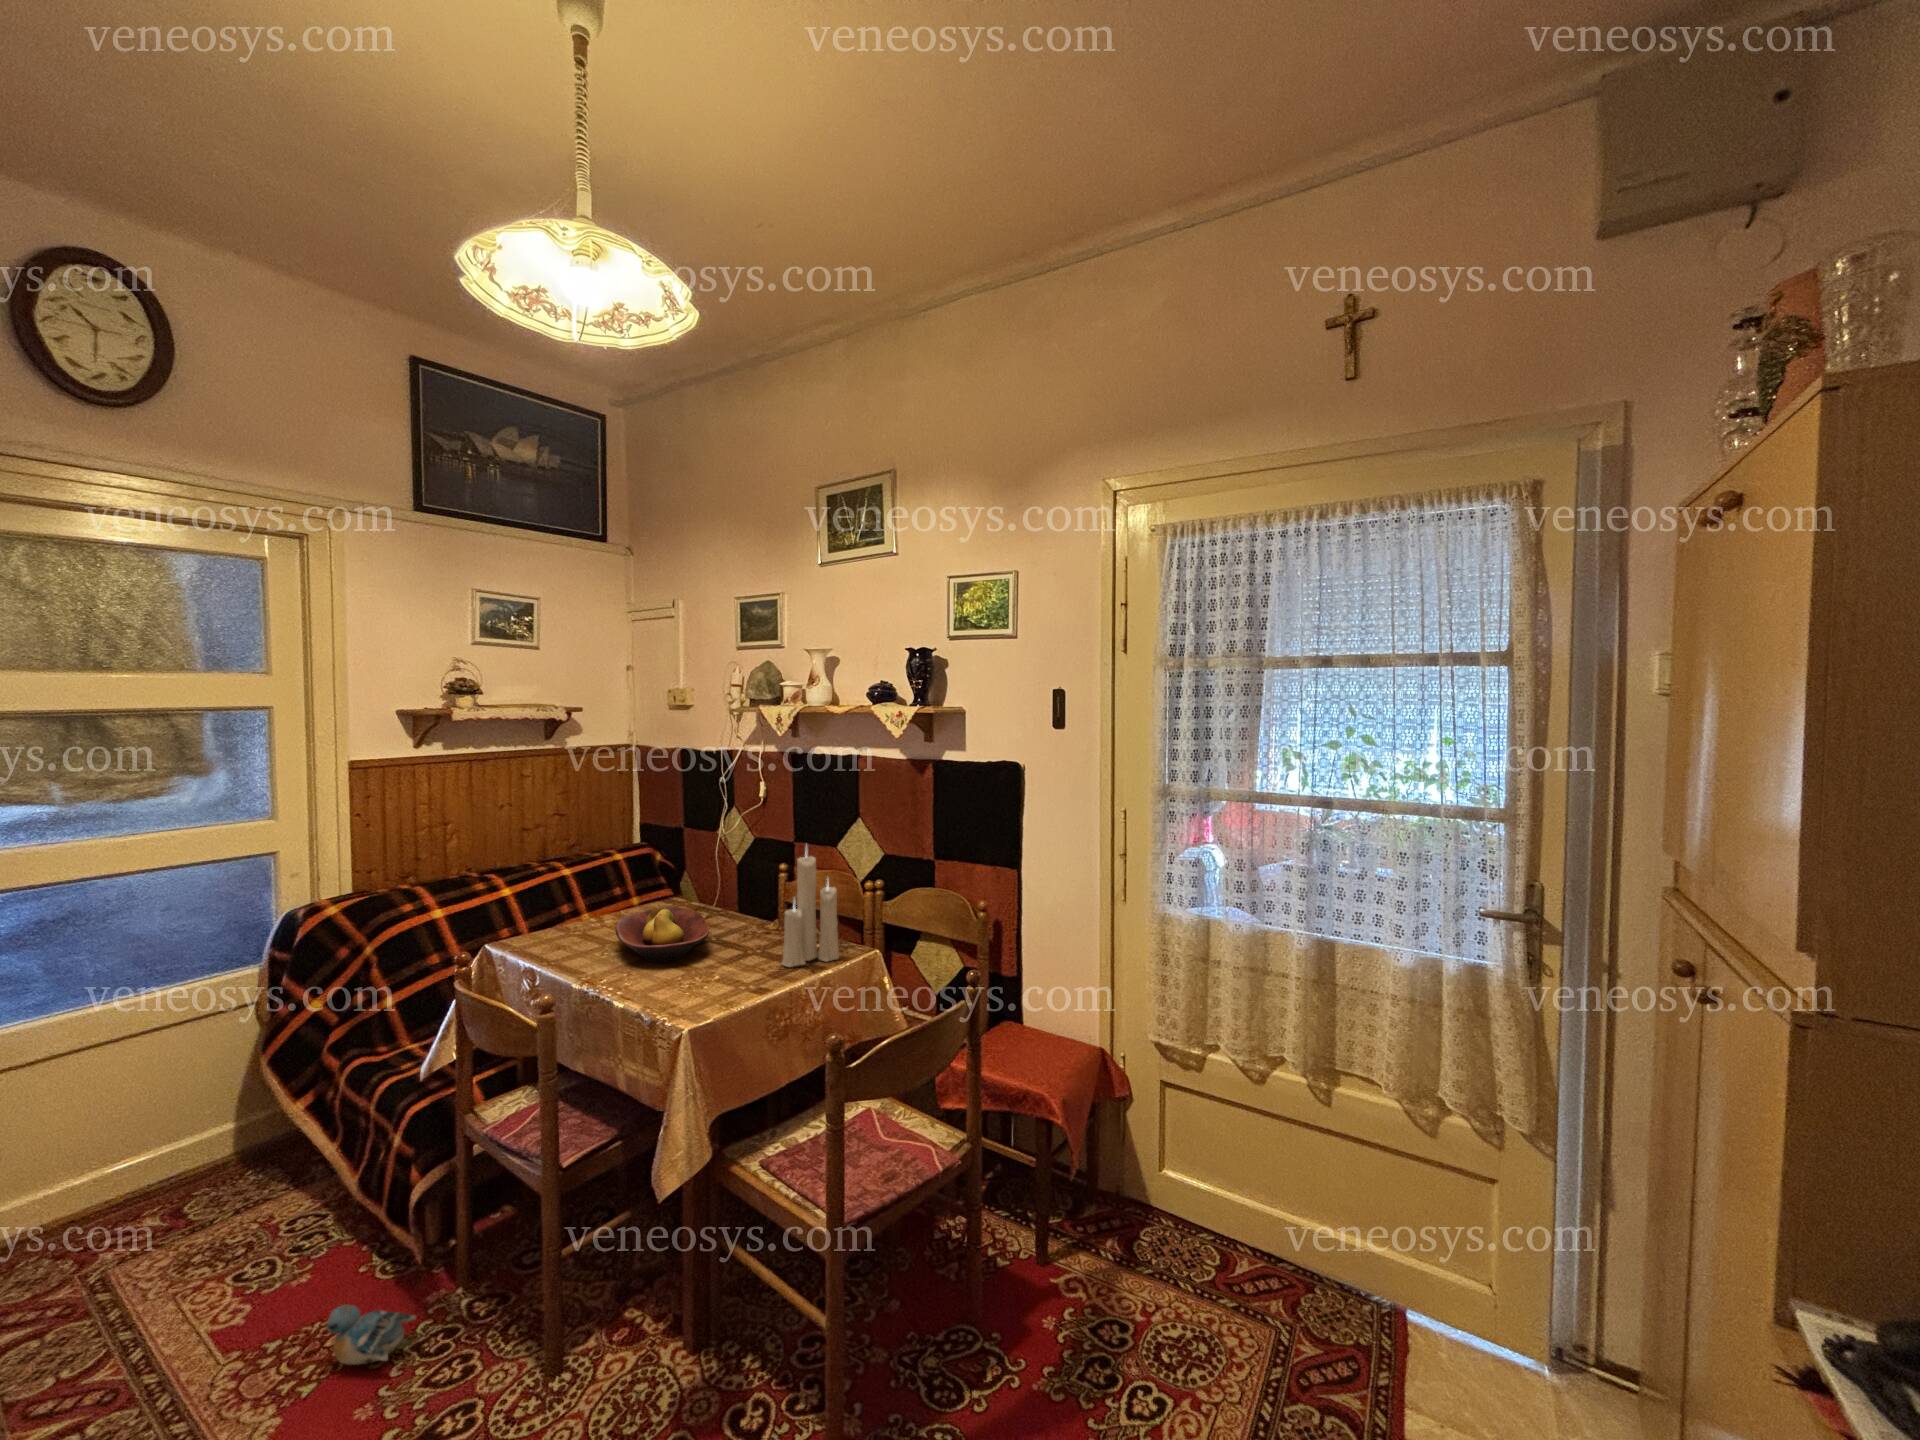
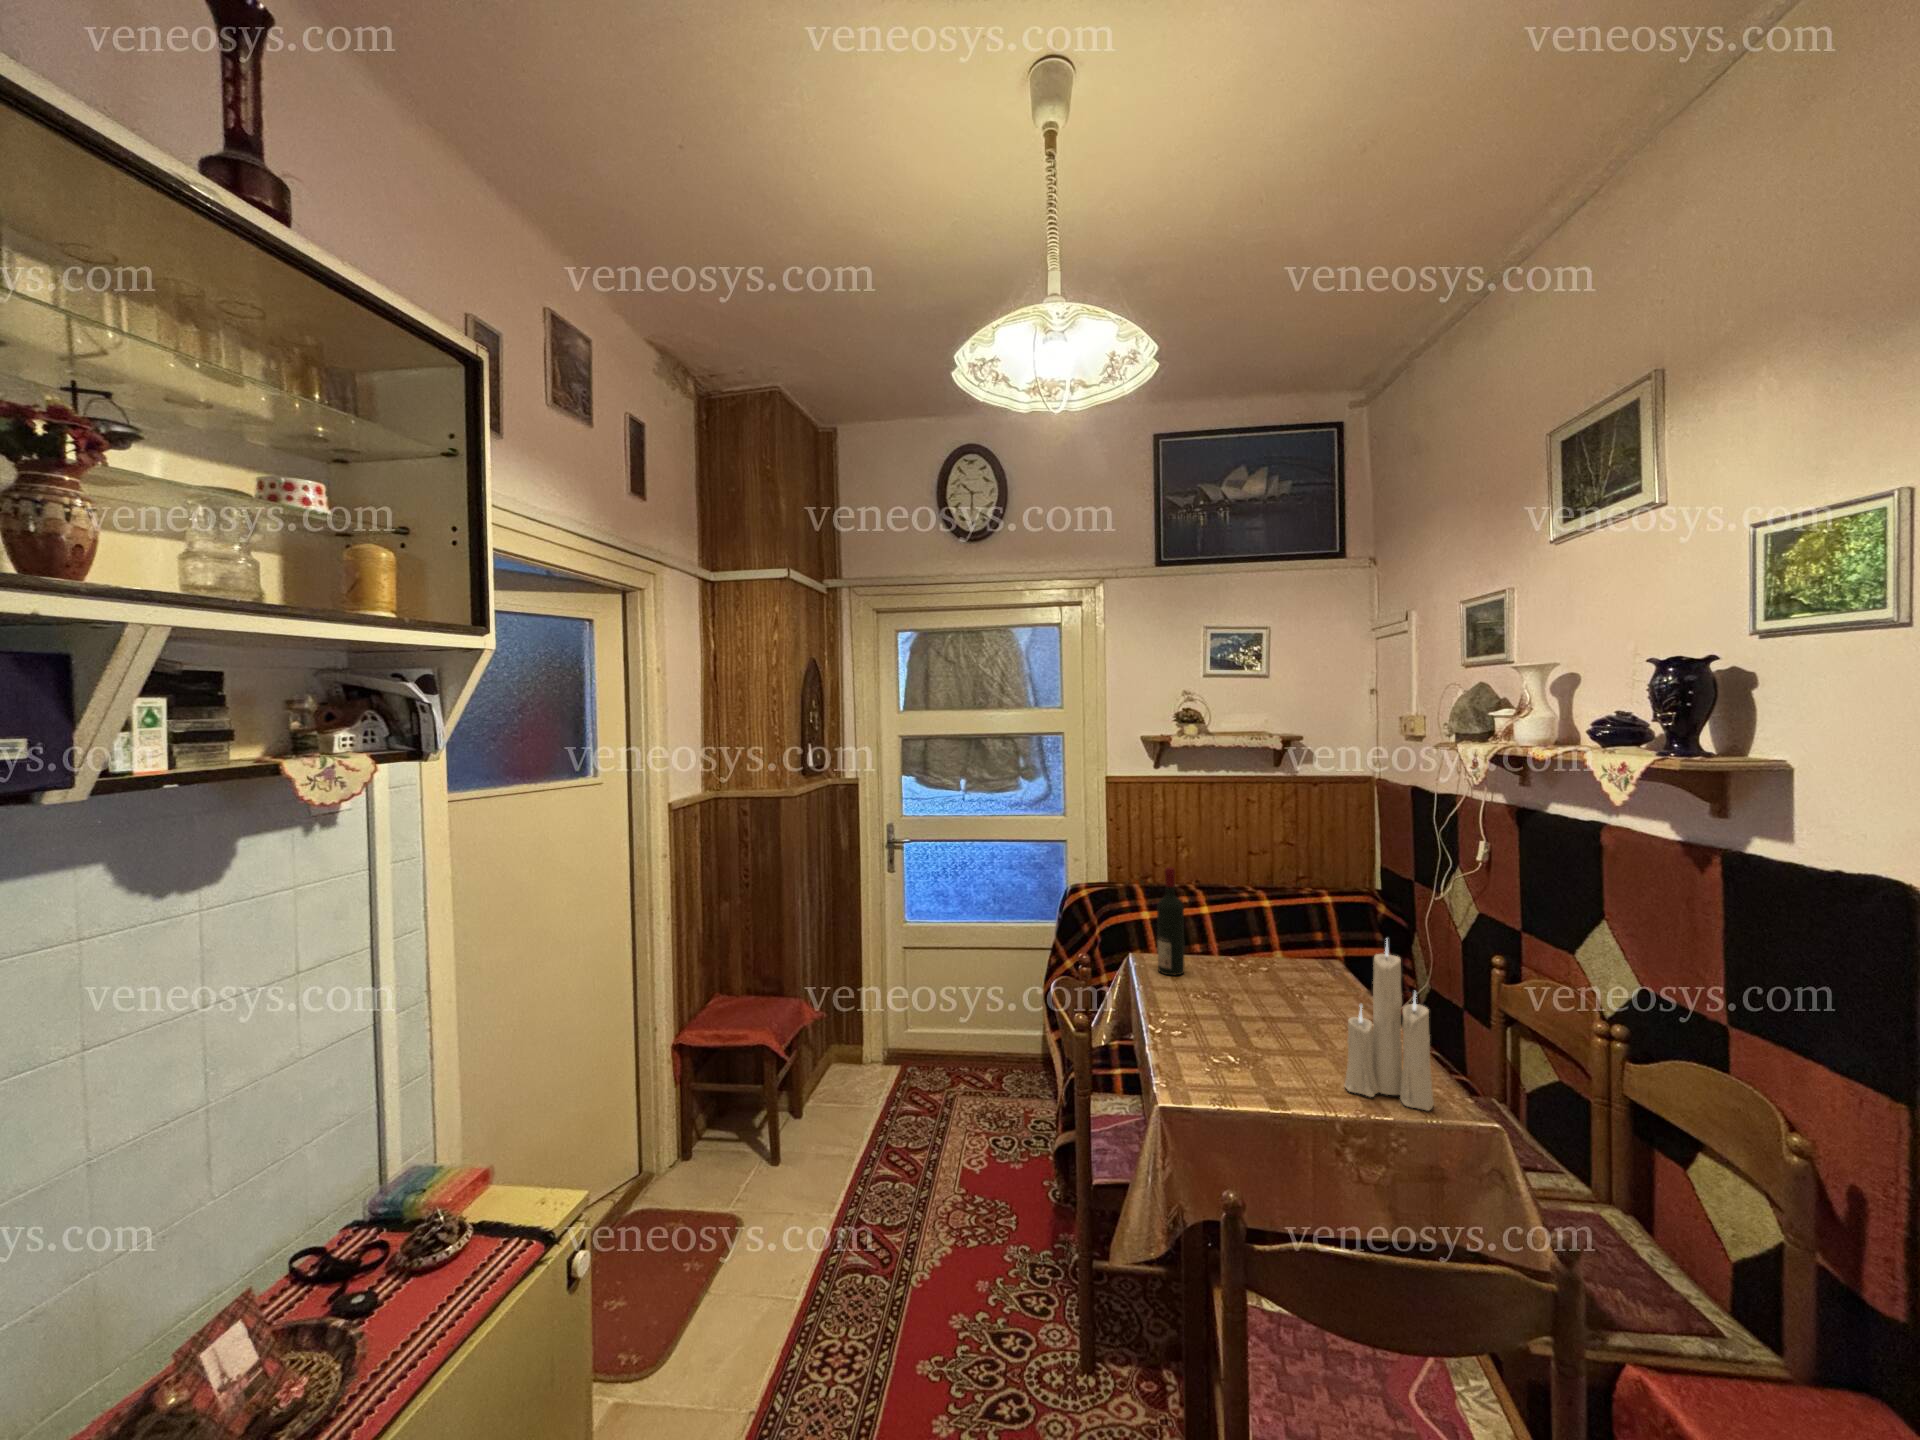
wine bottle: none [530,837,562,950] -> present [1157,867,1184,975]
fruit bowl: present [615,904,709,962] -> none [1201,961,1313,1030]
plush toy: present [326,1305,416,1365] -> none [988,1197,1038,1261]

